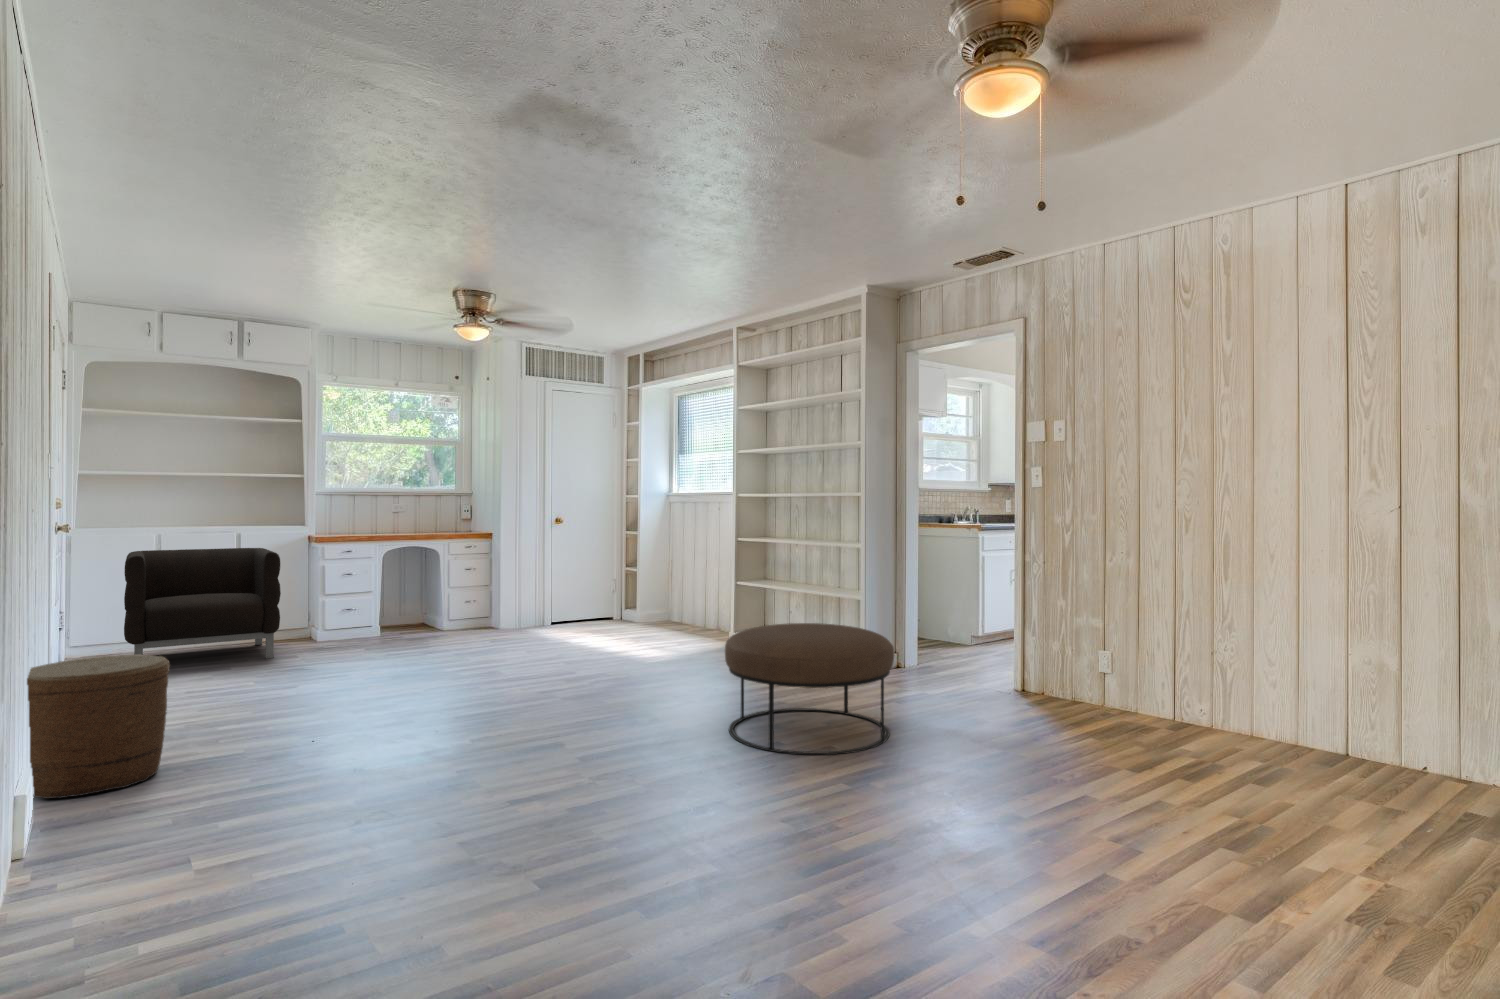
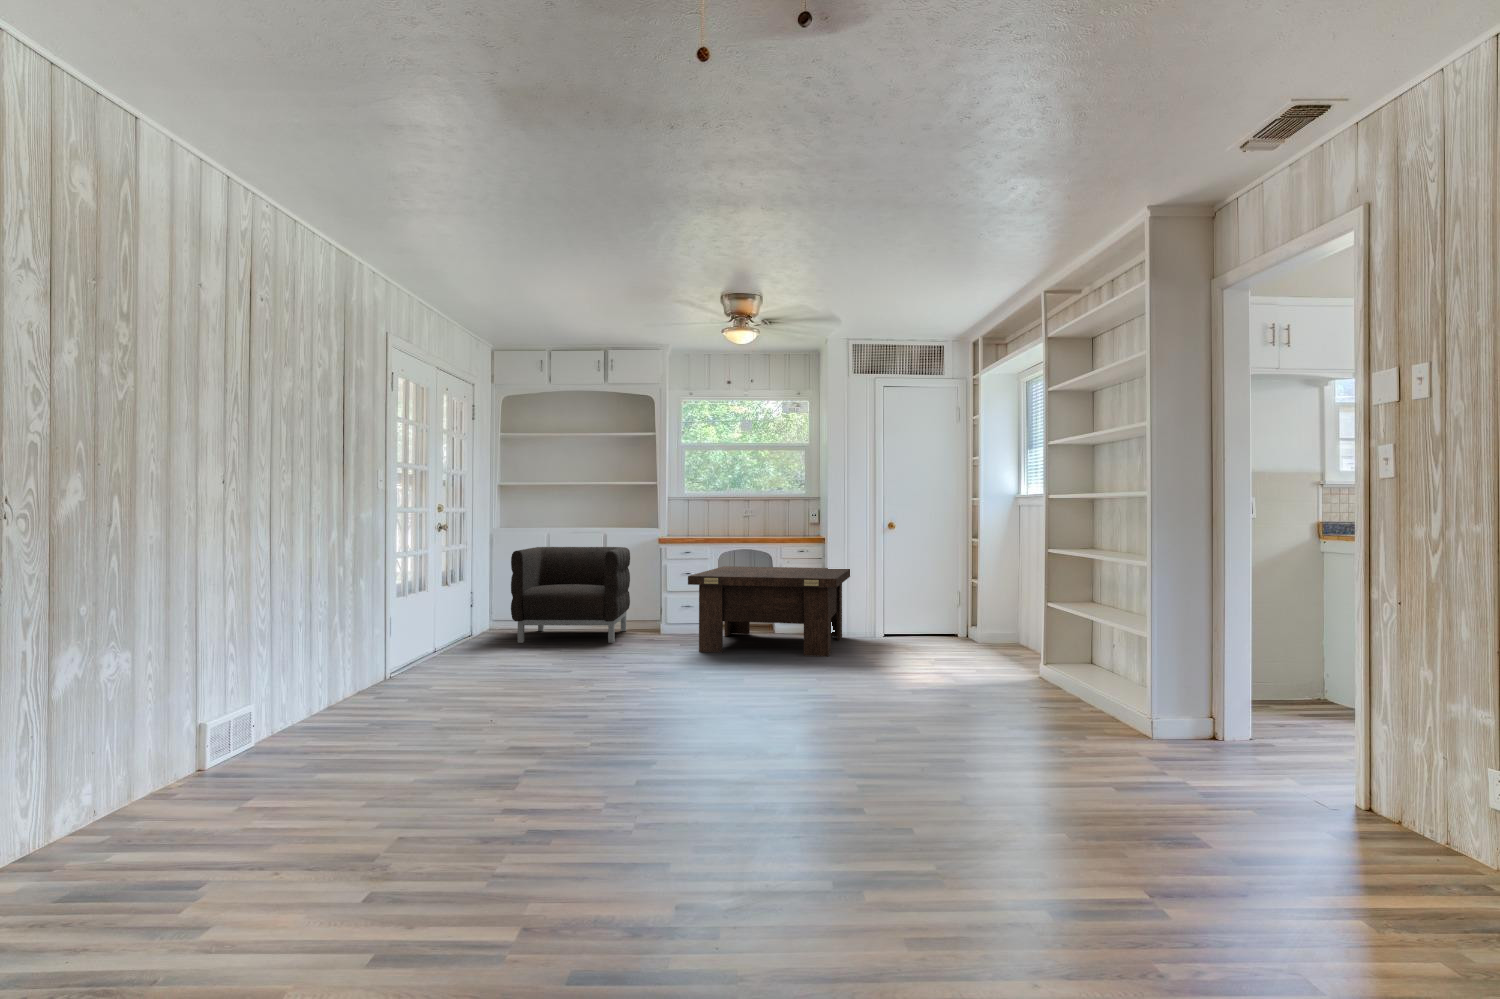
coffee table: none [385,561,547,655] -> present [688,566,850,657]
ottoman: present [725,623,894,755] -> none [821,656,1040,834]
woven basket: present [27,655,170,798] -> none [305,625,408,727]

